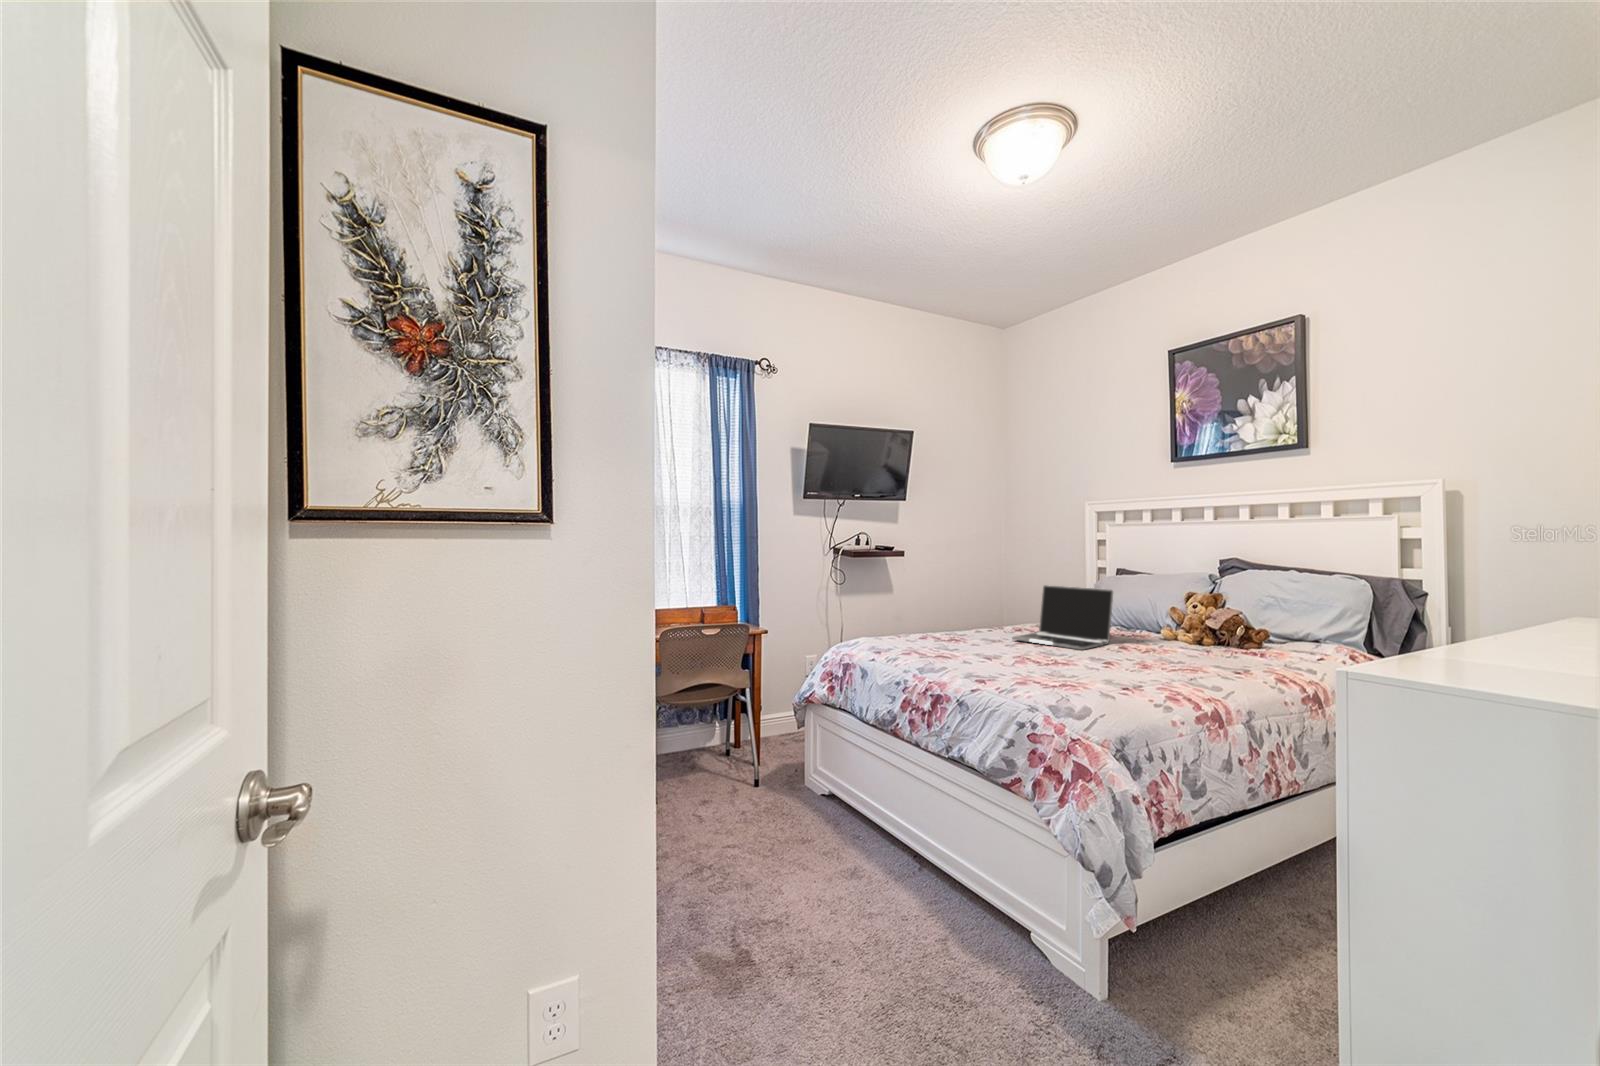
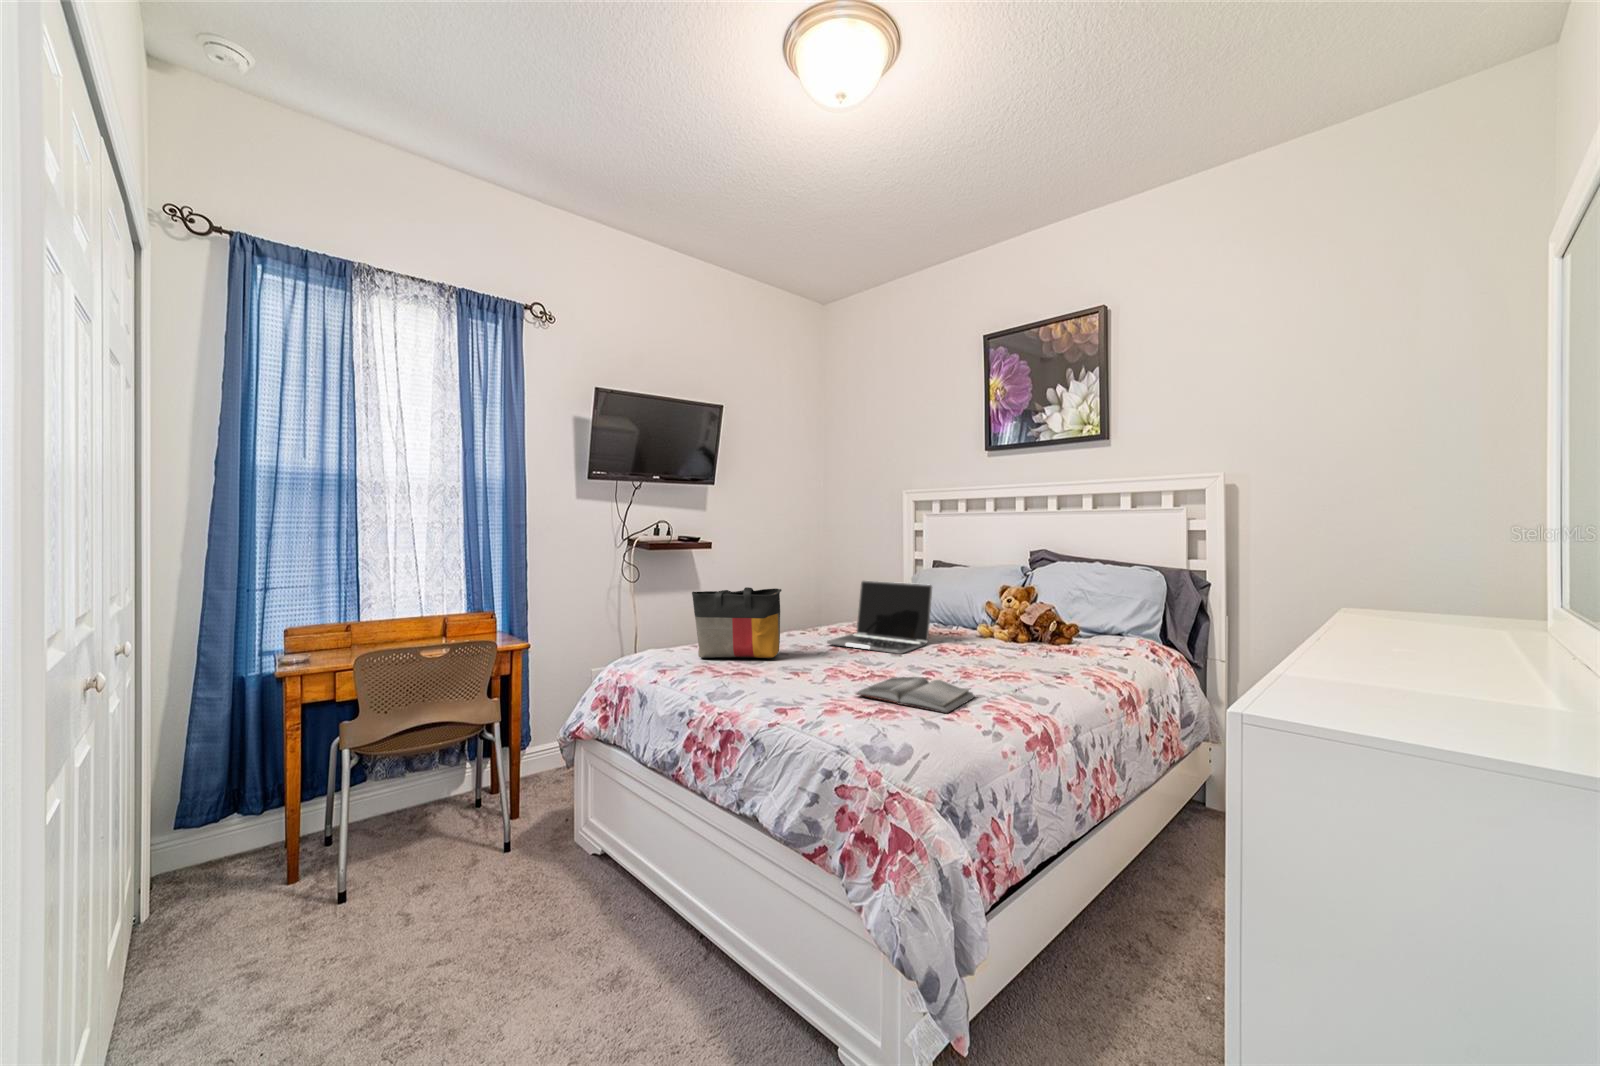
tote bag: none [896,589,973,648] -> present [692,587,782,658]
hardback book: none [1041,665,1151,692] -> present [856,677,975,713]

